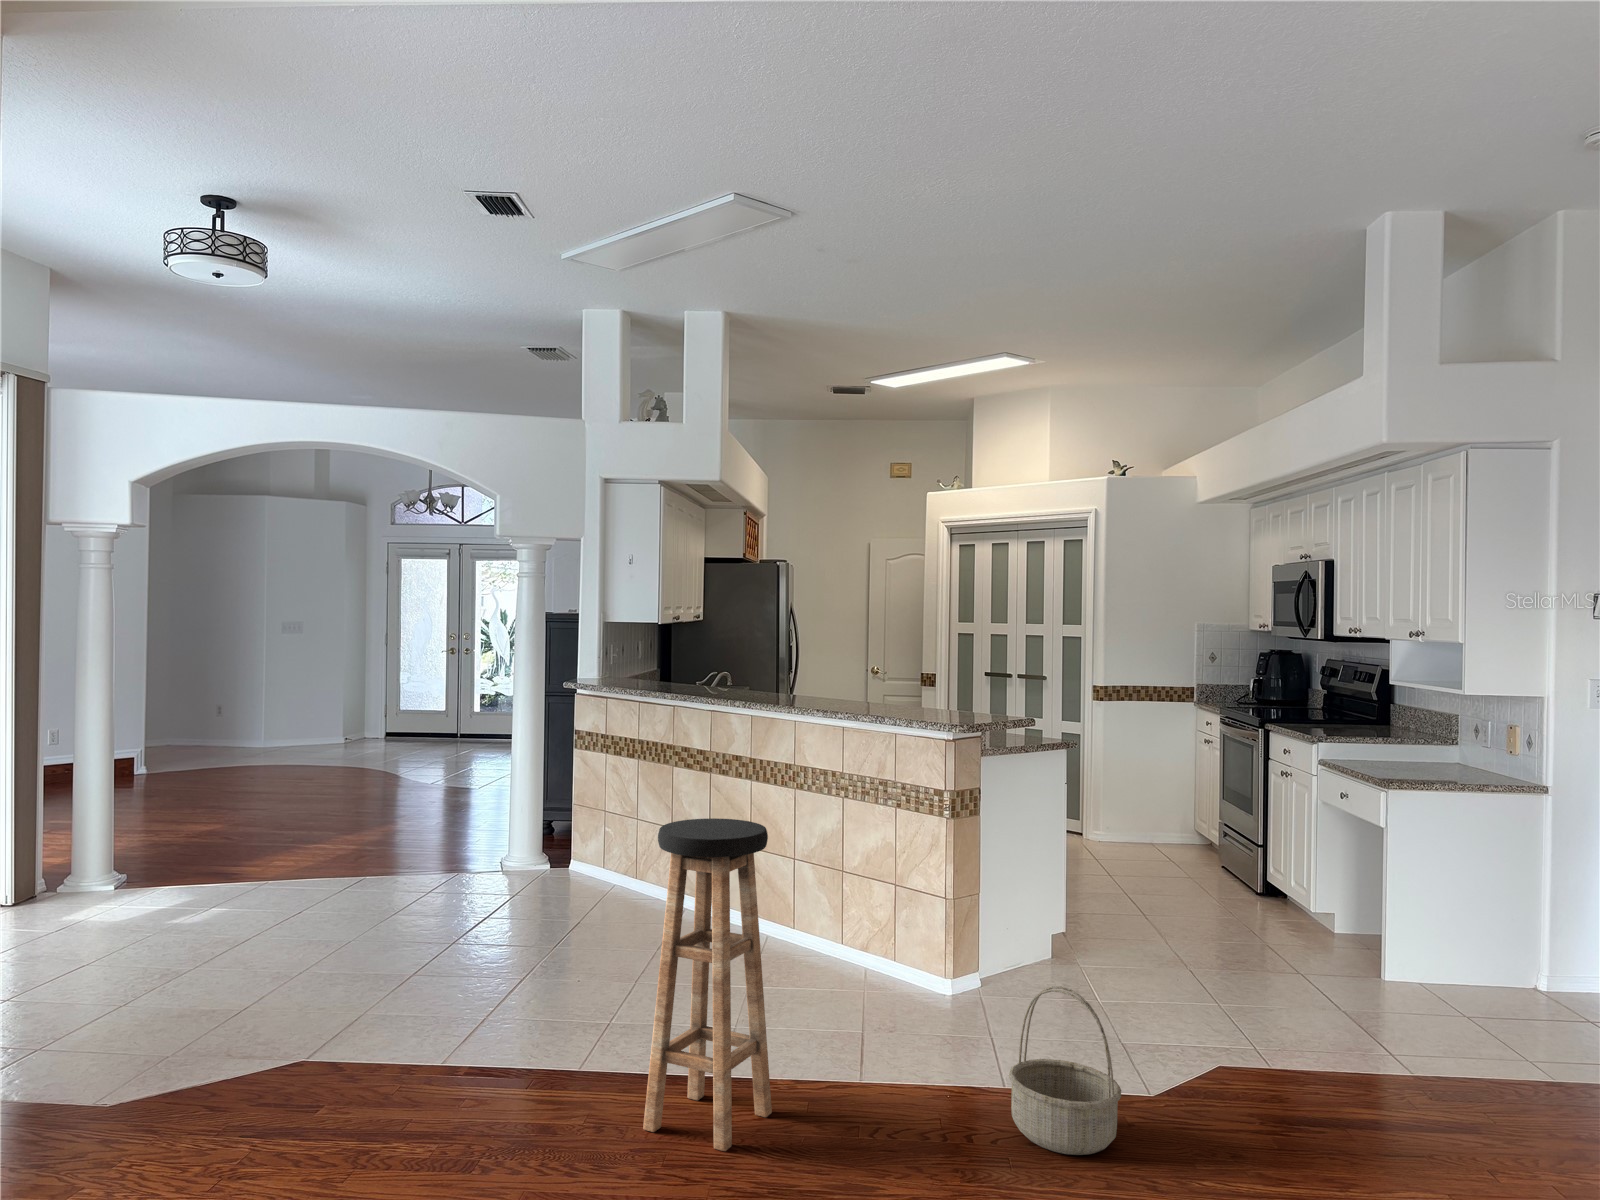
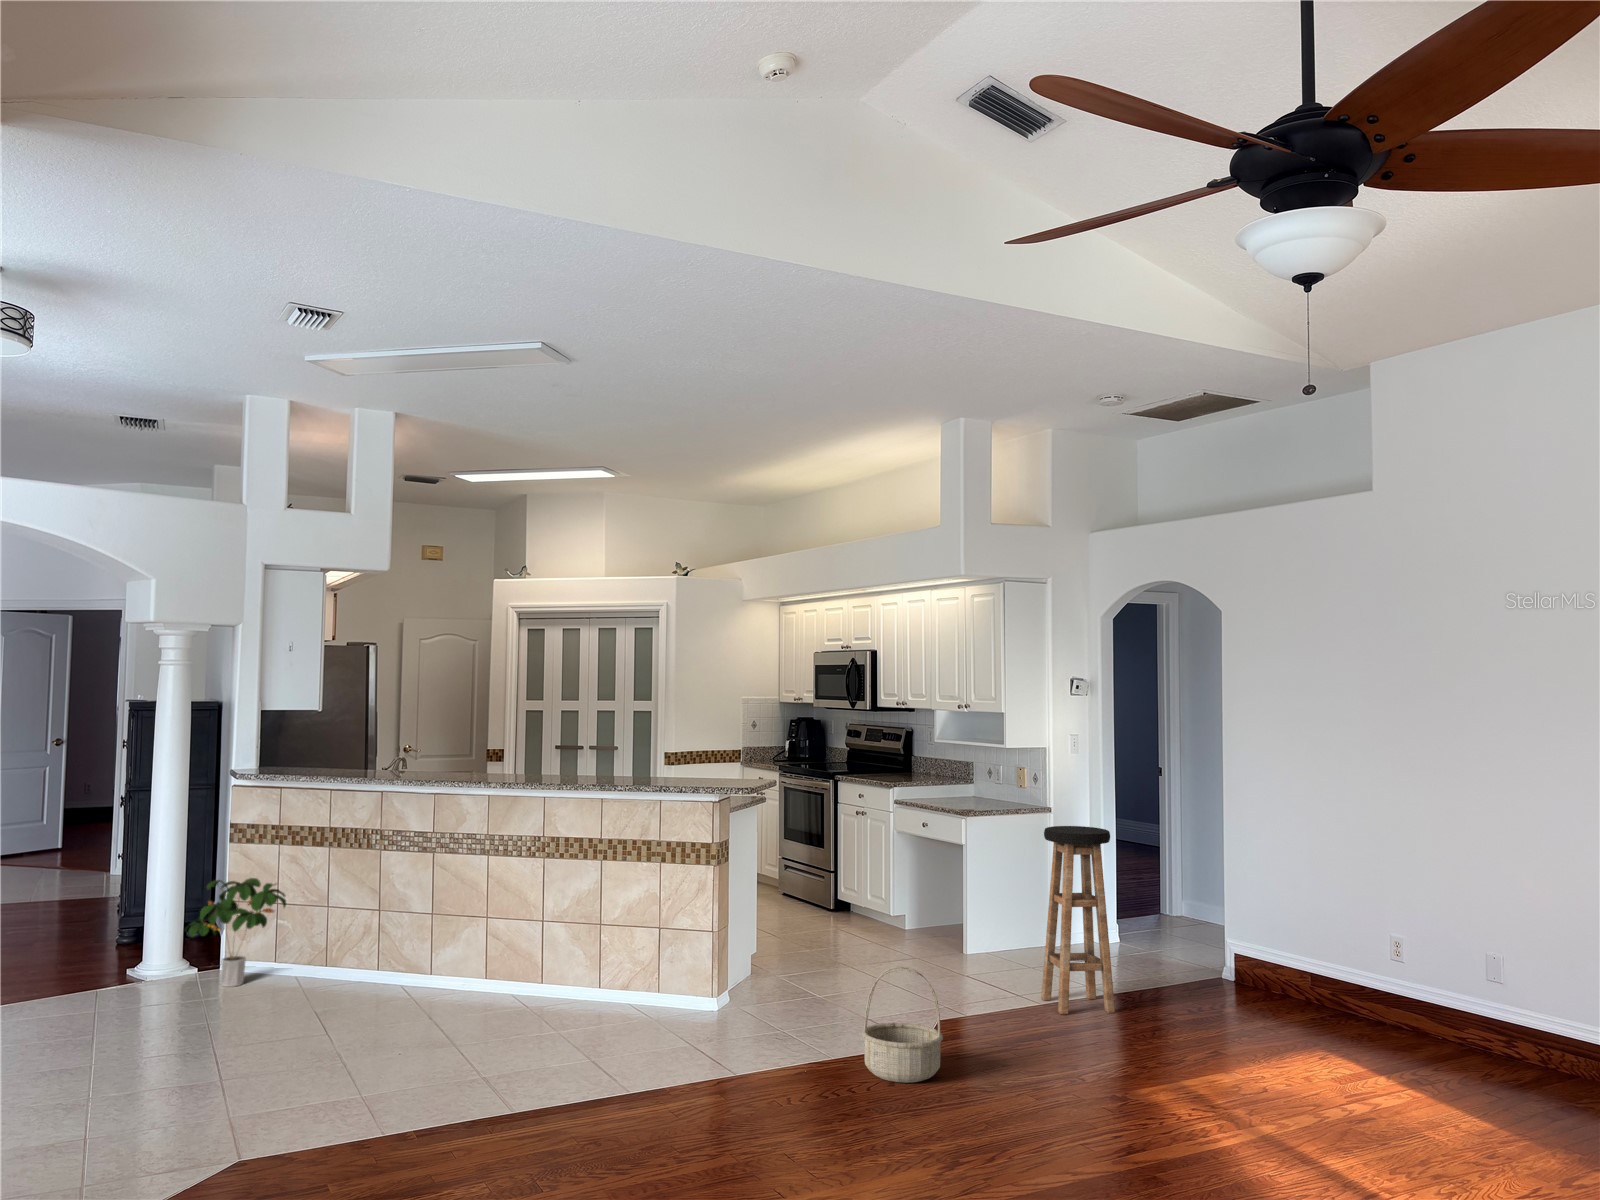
potted plant: none [534,780,608,882] -> present [185,878,286,987]
bar stool: present [643,818,772,1151] -> present [1041,826,1115,1014]

